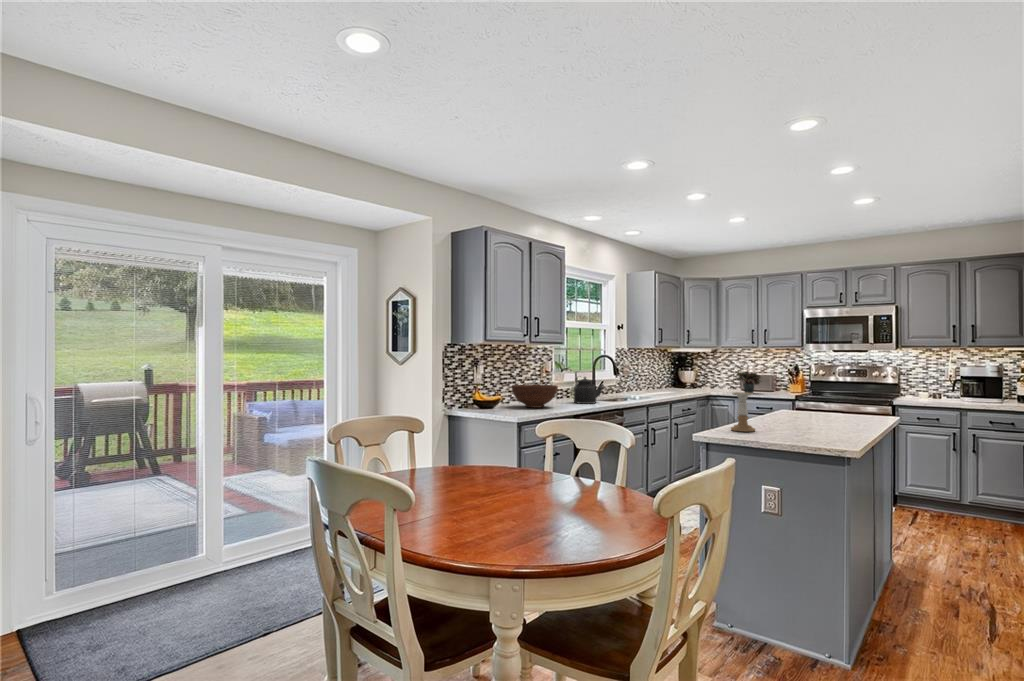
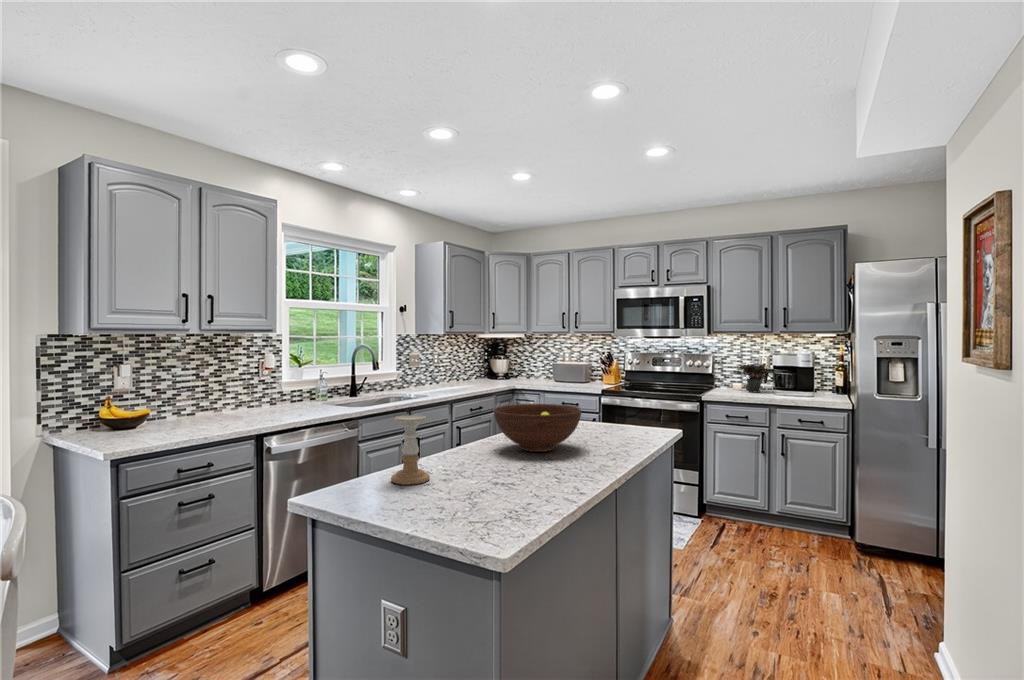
kettle: present [574,371,604,404] -> none [295,367,342,413]
potted plant: present [735,372,761,393] -> present [734,364,770,392]
fruit bowl: present [511,385,558,408] -> present [494,404,581,452]

